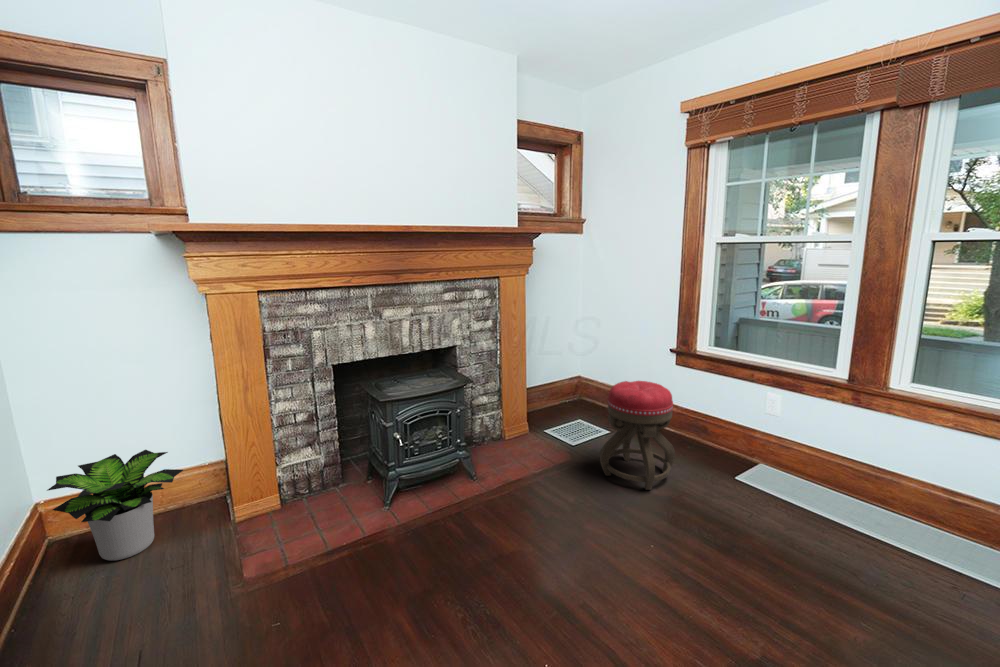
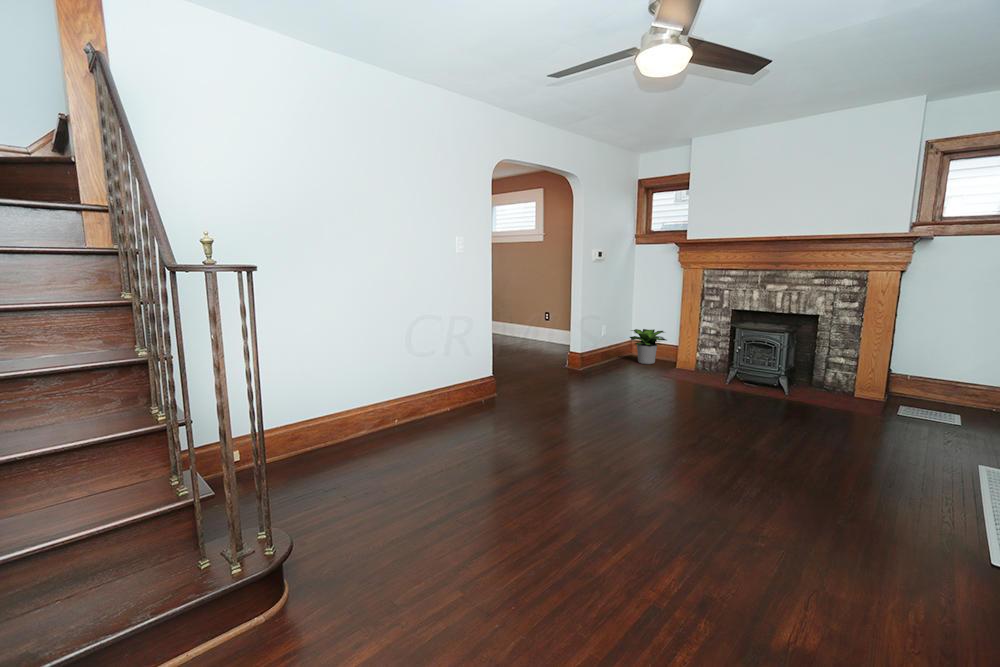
ottoman: present [600,381,675,490] -> none [863,357,938,442]

